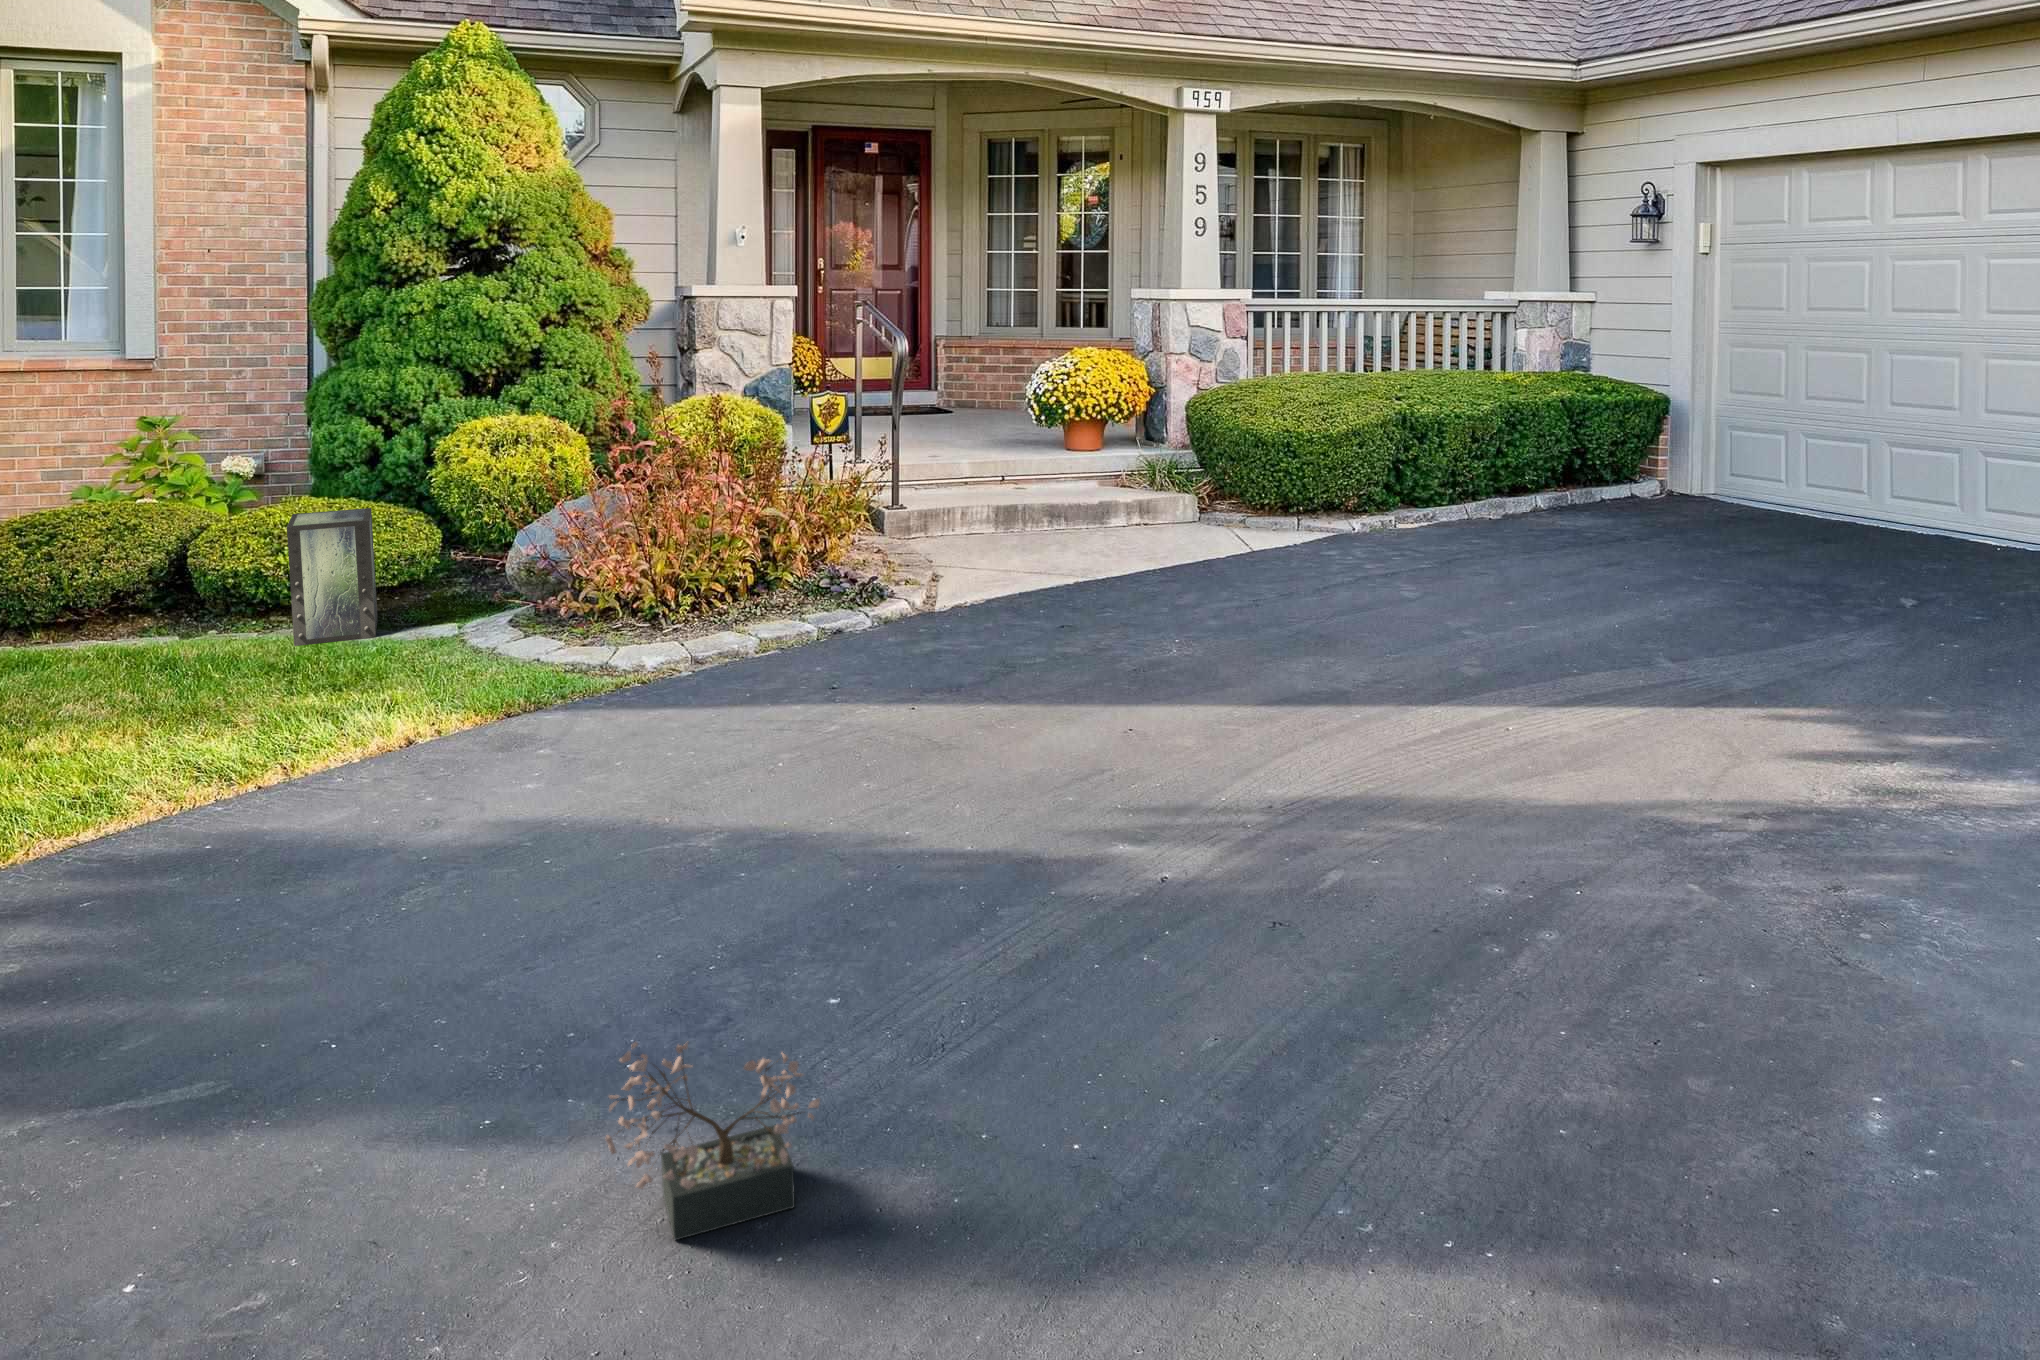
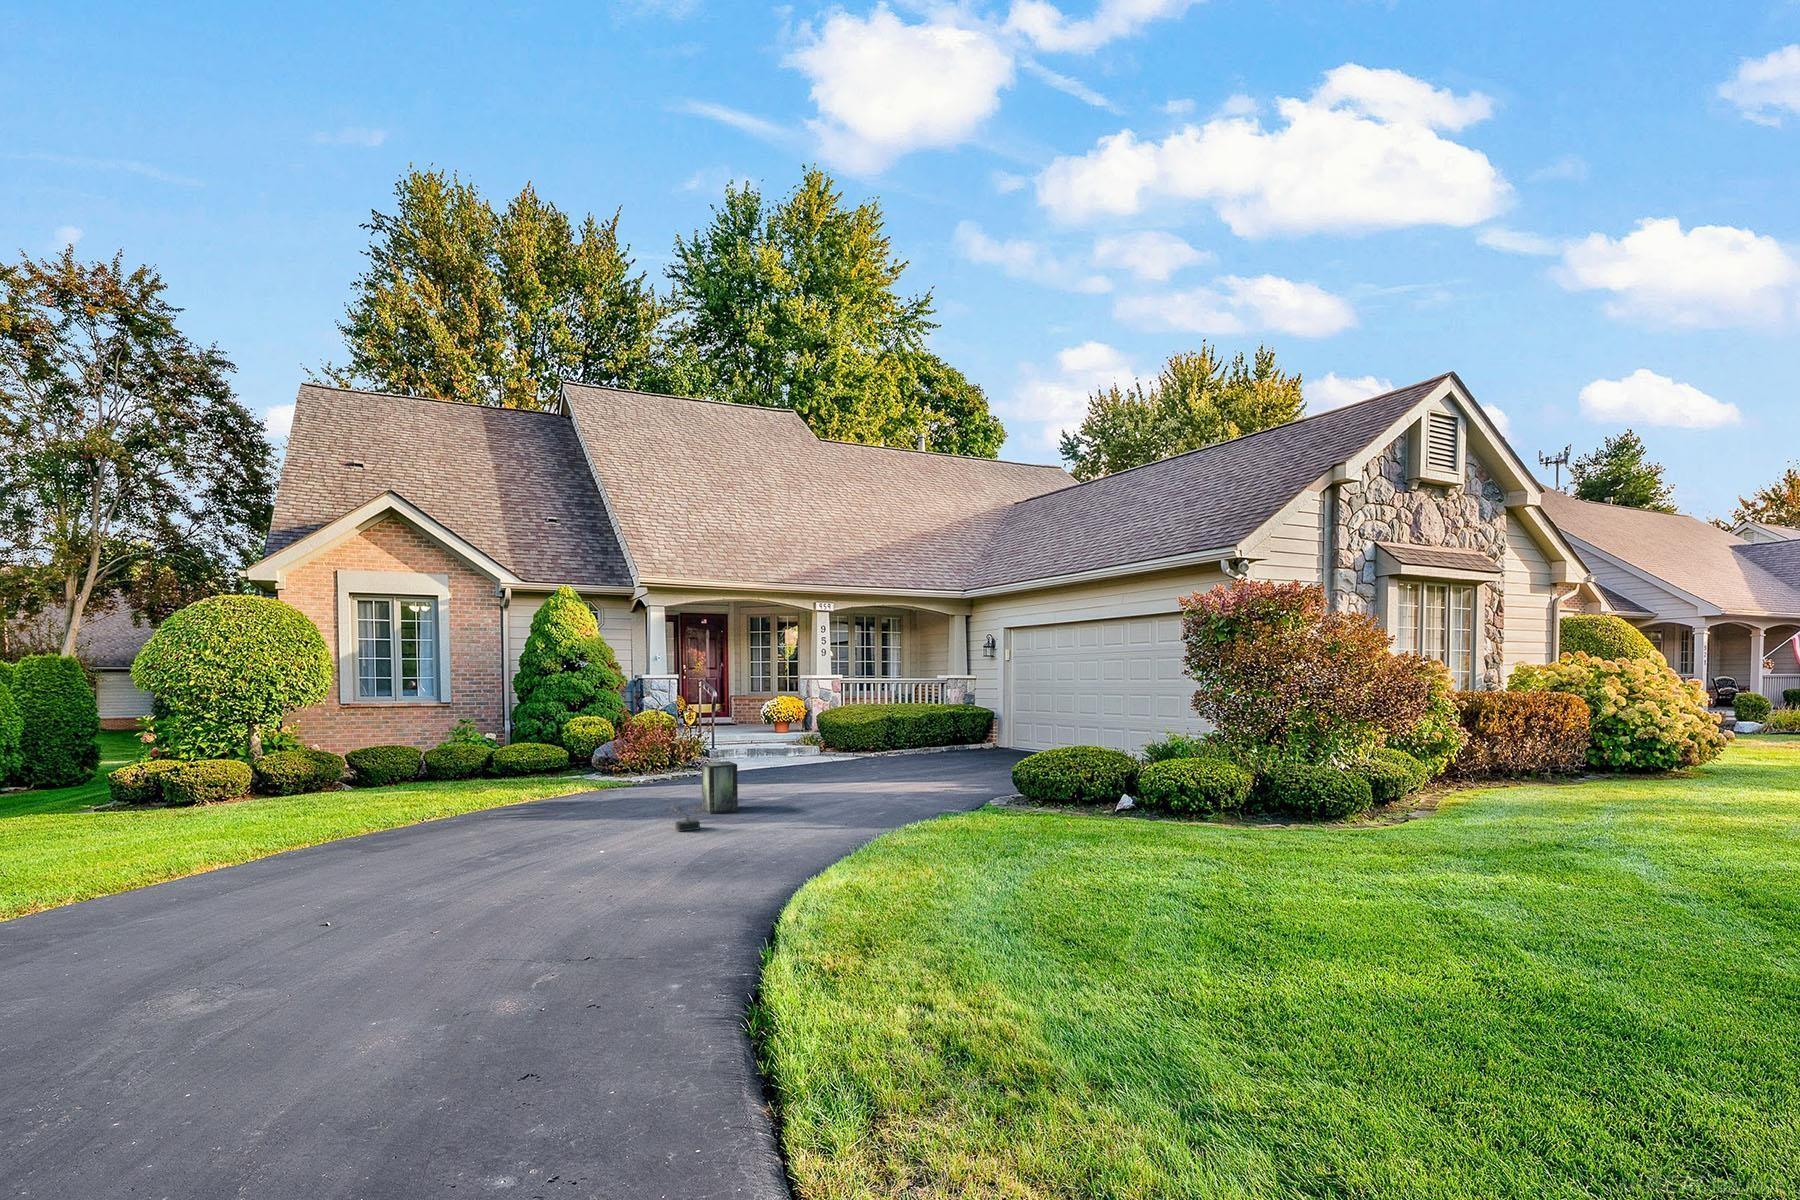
storage box: present [287,508,378,646] -> present [702,761,738,814]

